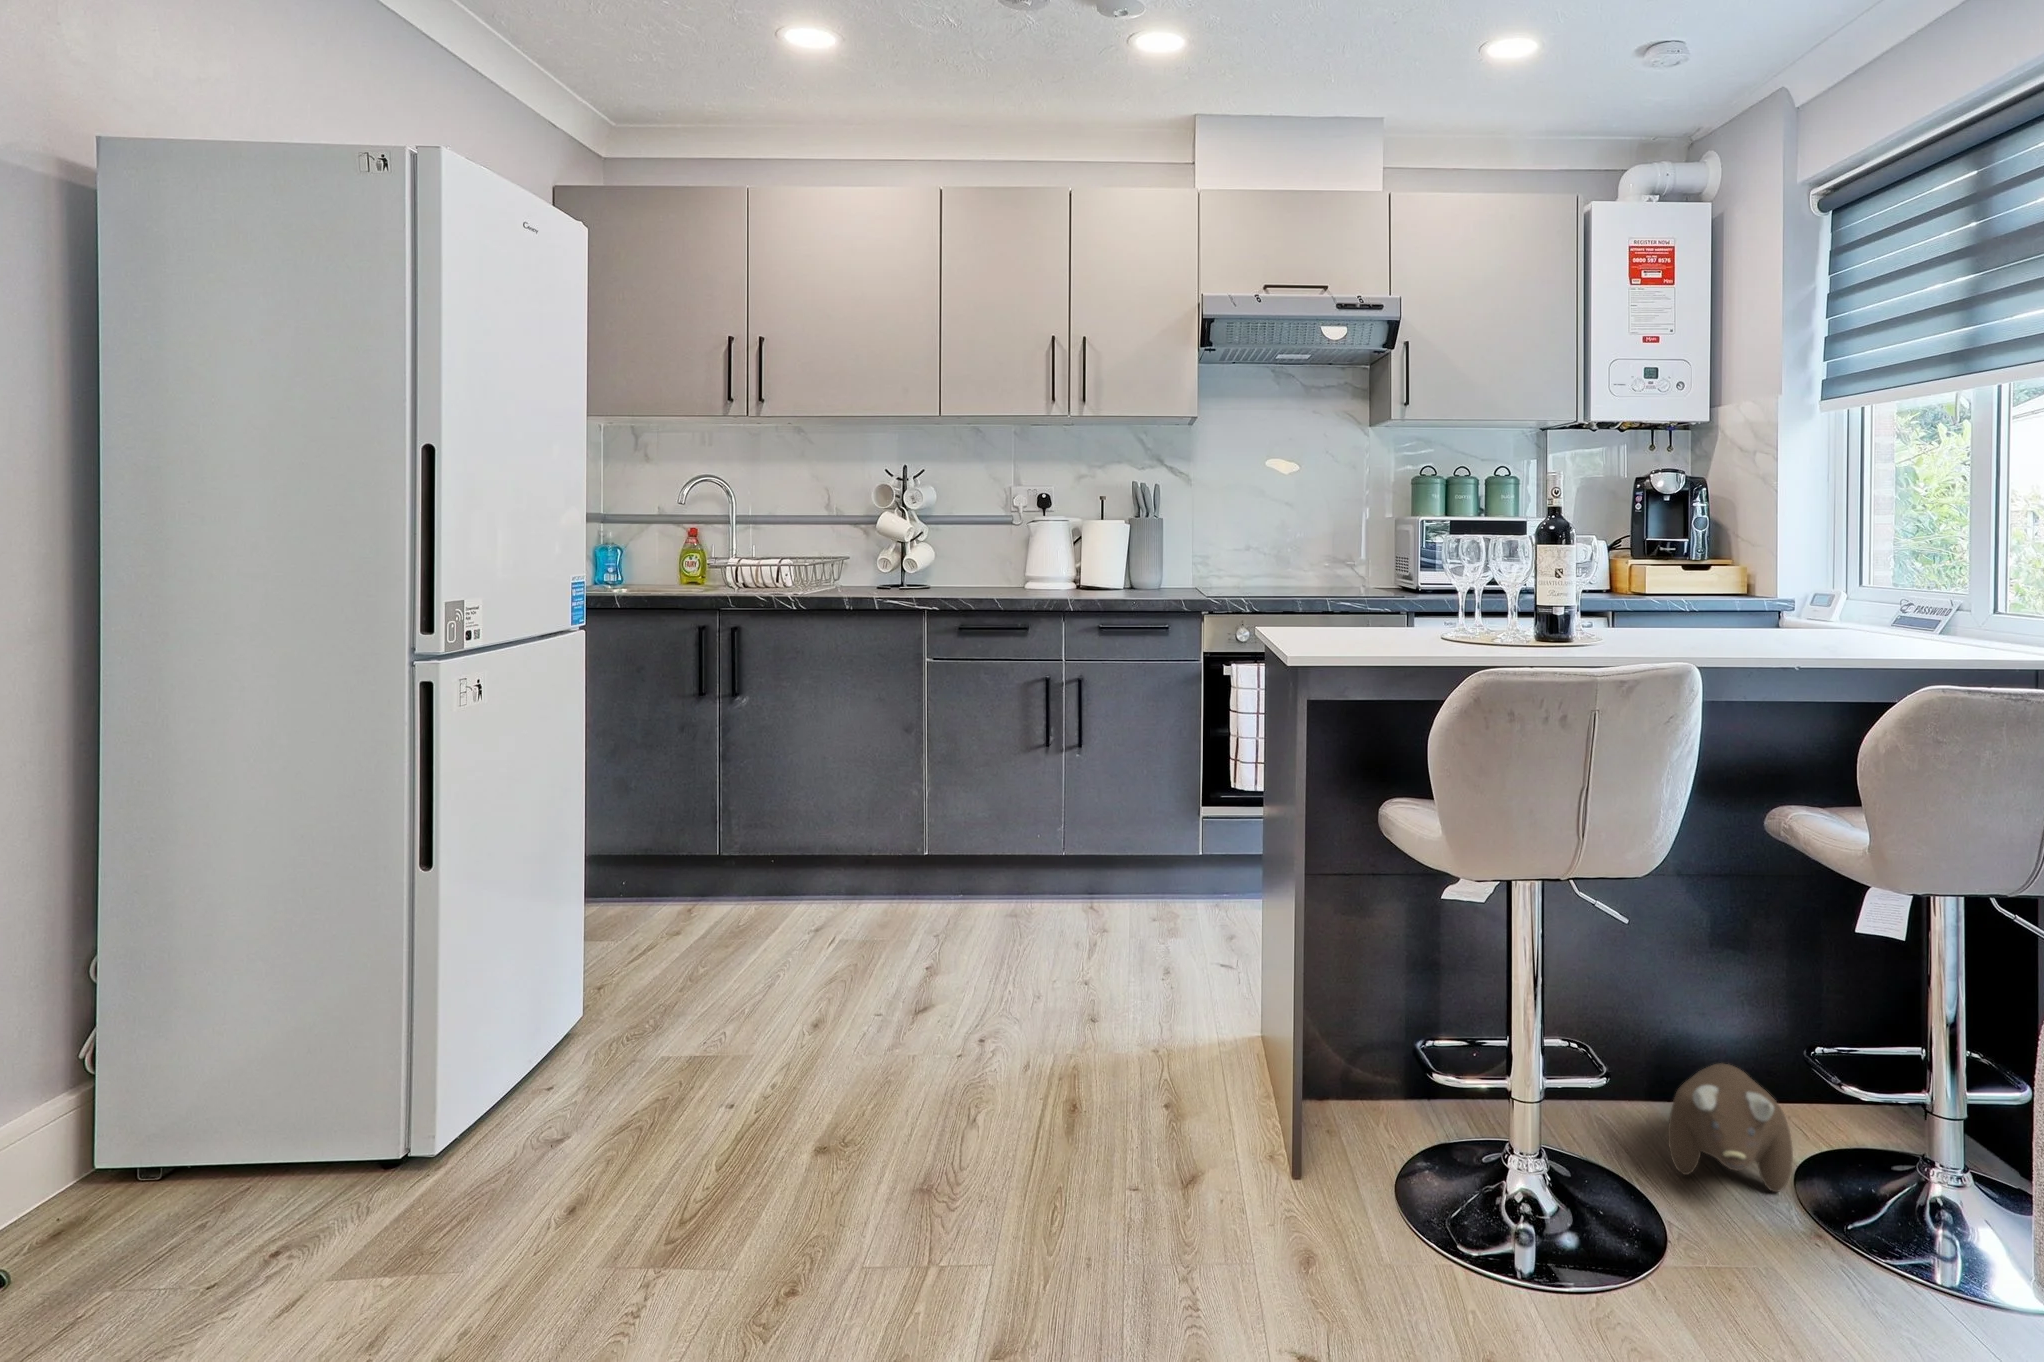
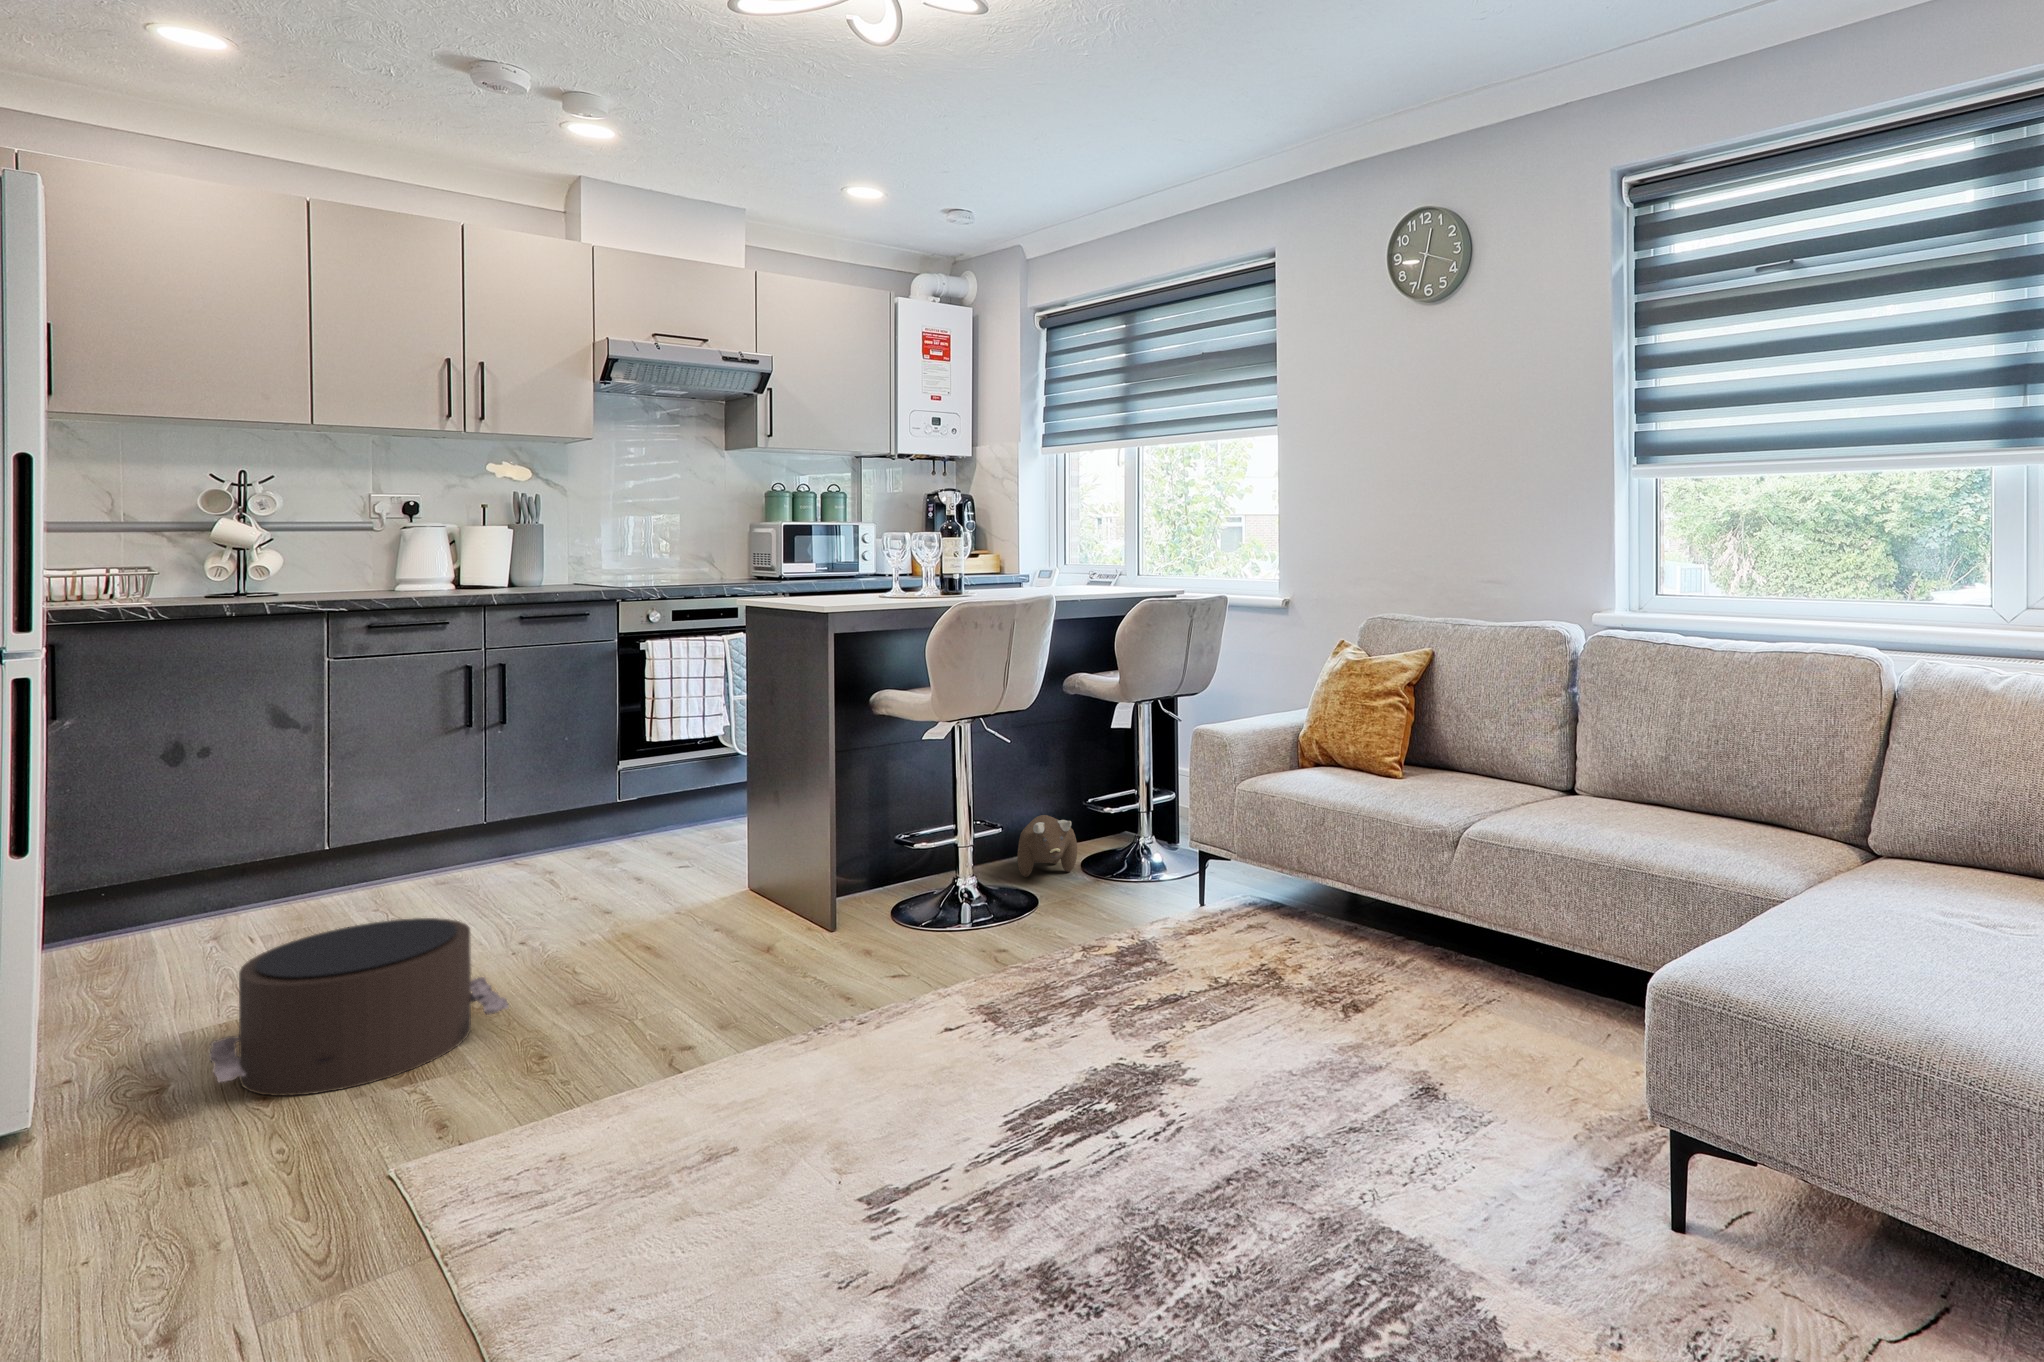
pouf: none [522,1006,856,1249] -> present [209,918,509,1096]

